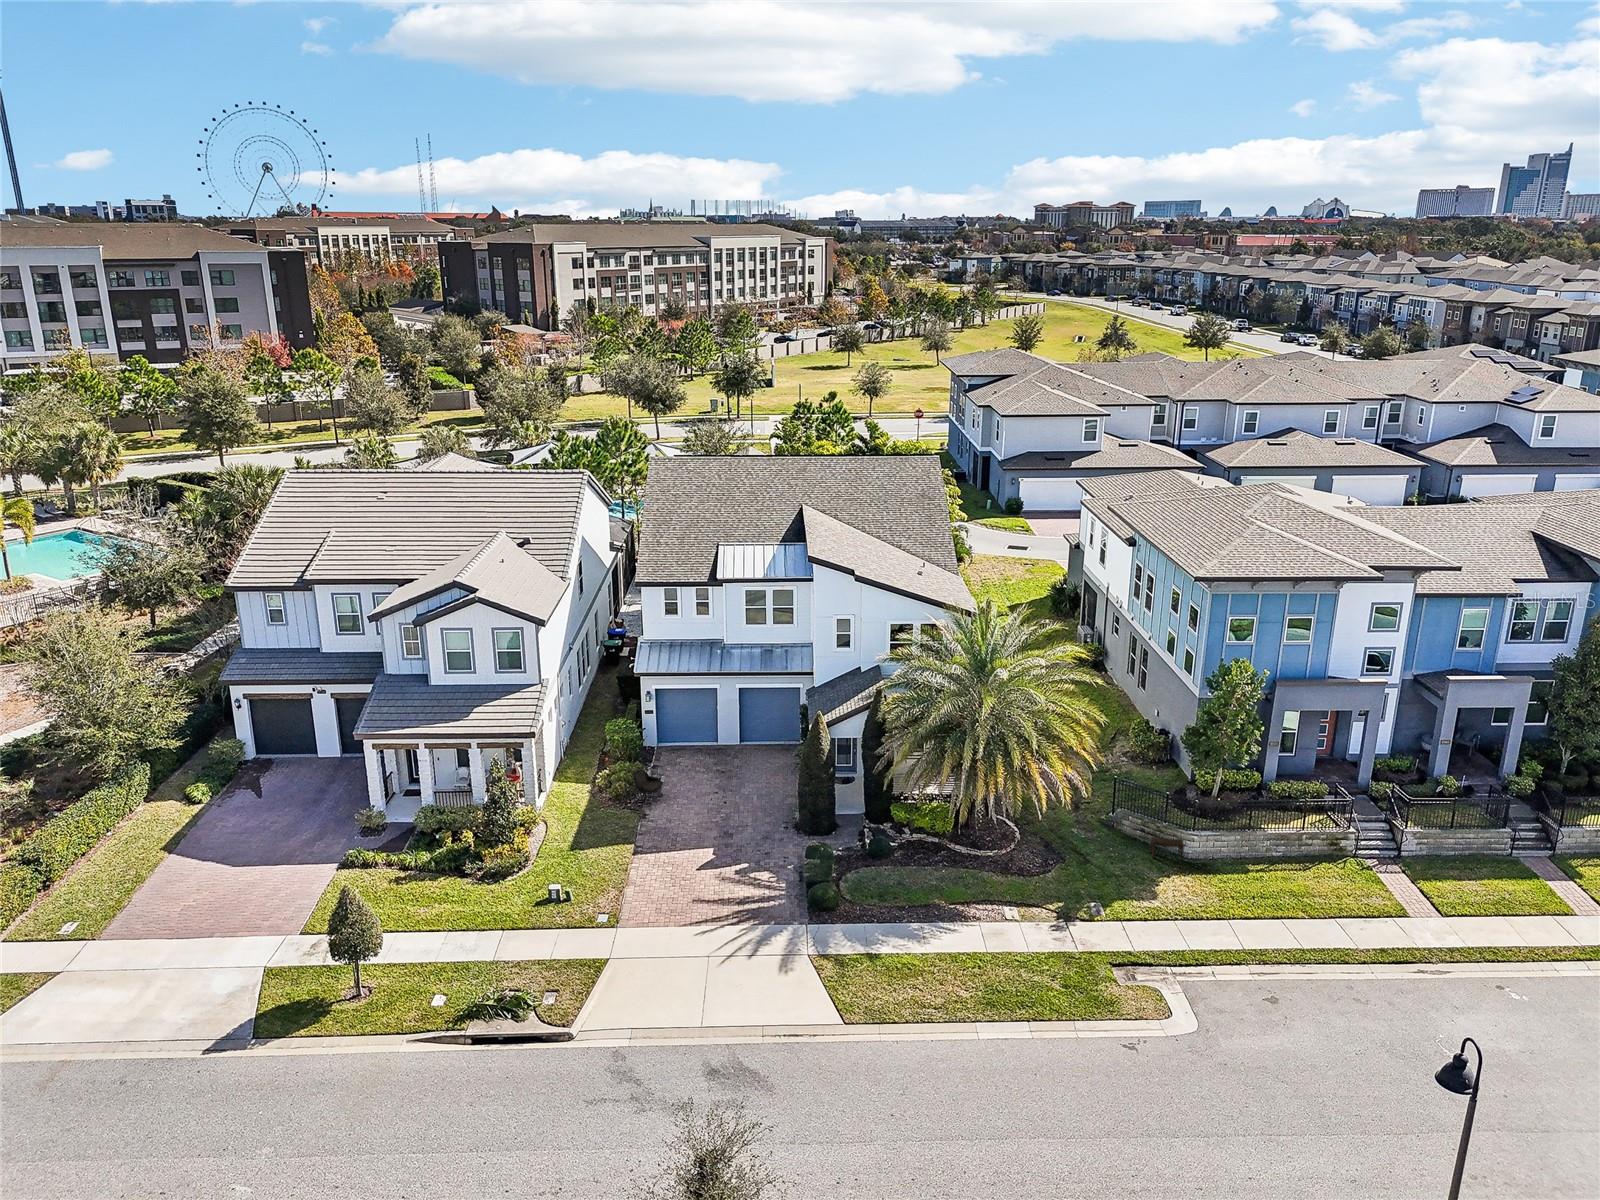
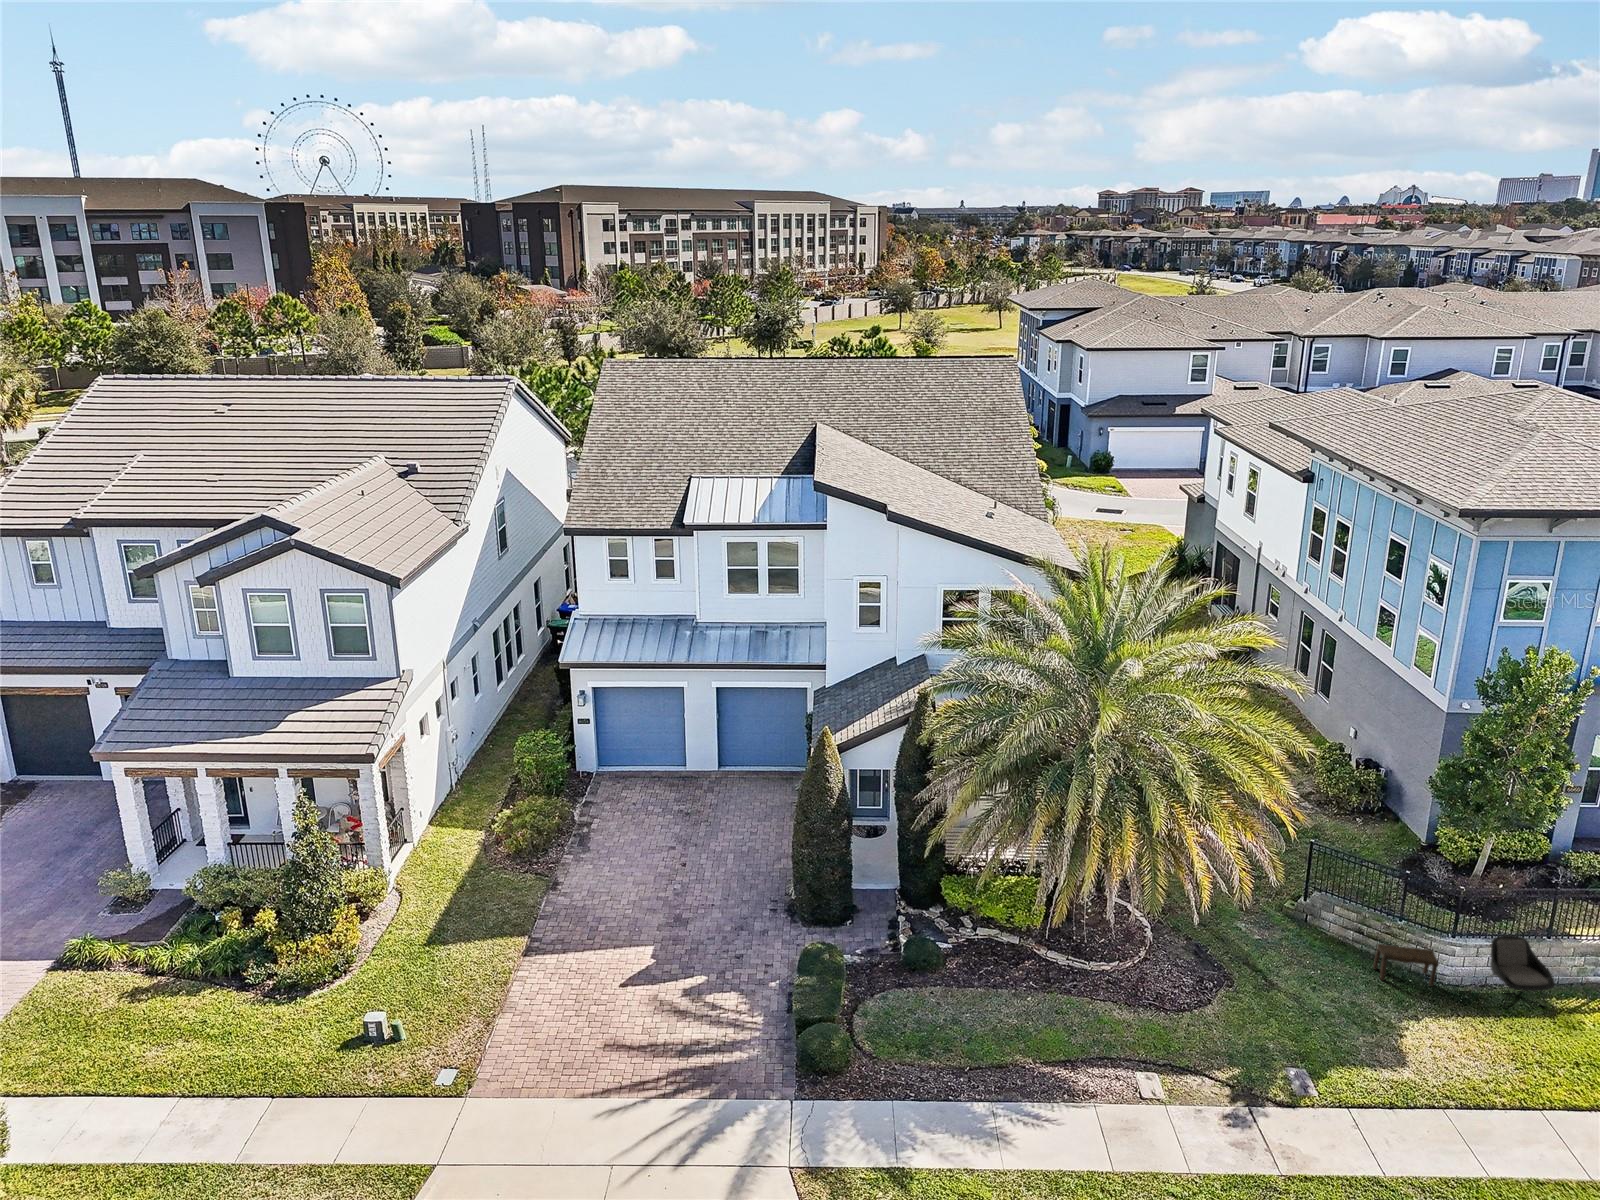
lounge chair: present [633,769,663,794] -> present [1482,935,1555,1007]

